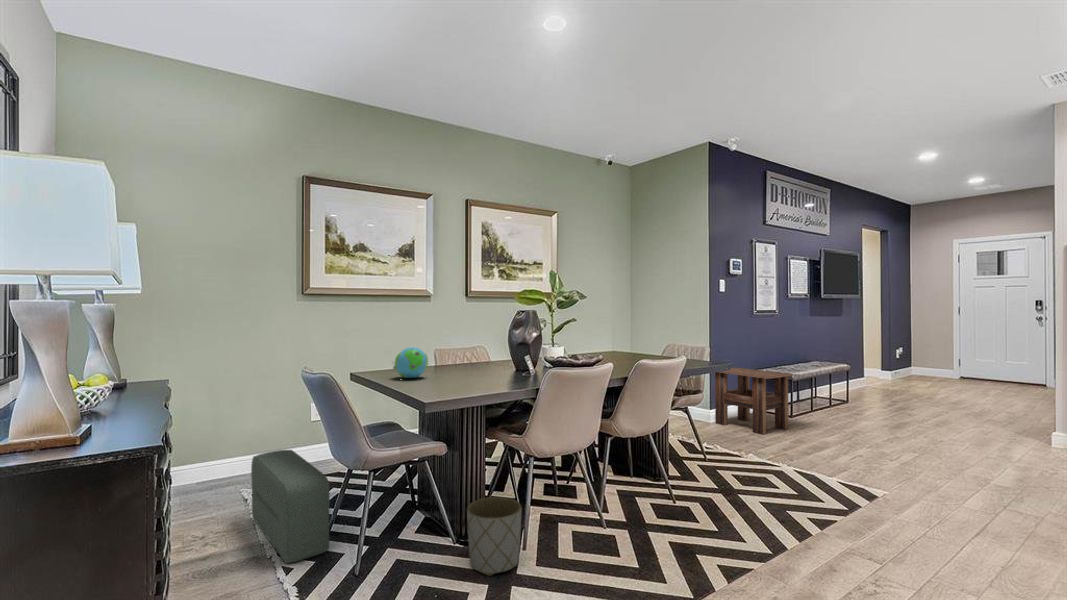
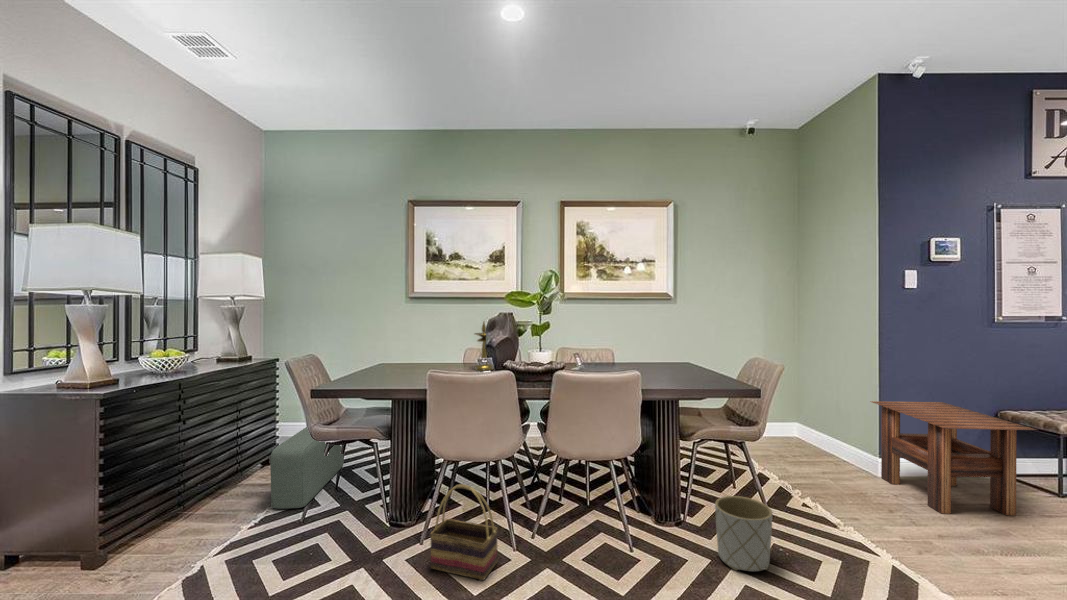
candlestick: none [467,316,488,367] -> present [474,322,494,370]
decorative ball: present [393,347,428,378] -> none [367,348,401,377]
basket: none [546,461,609,546] -> present [430,484,498,580]
planter: present [467,497,522,576] -> present [715,496,773,571]

